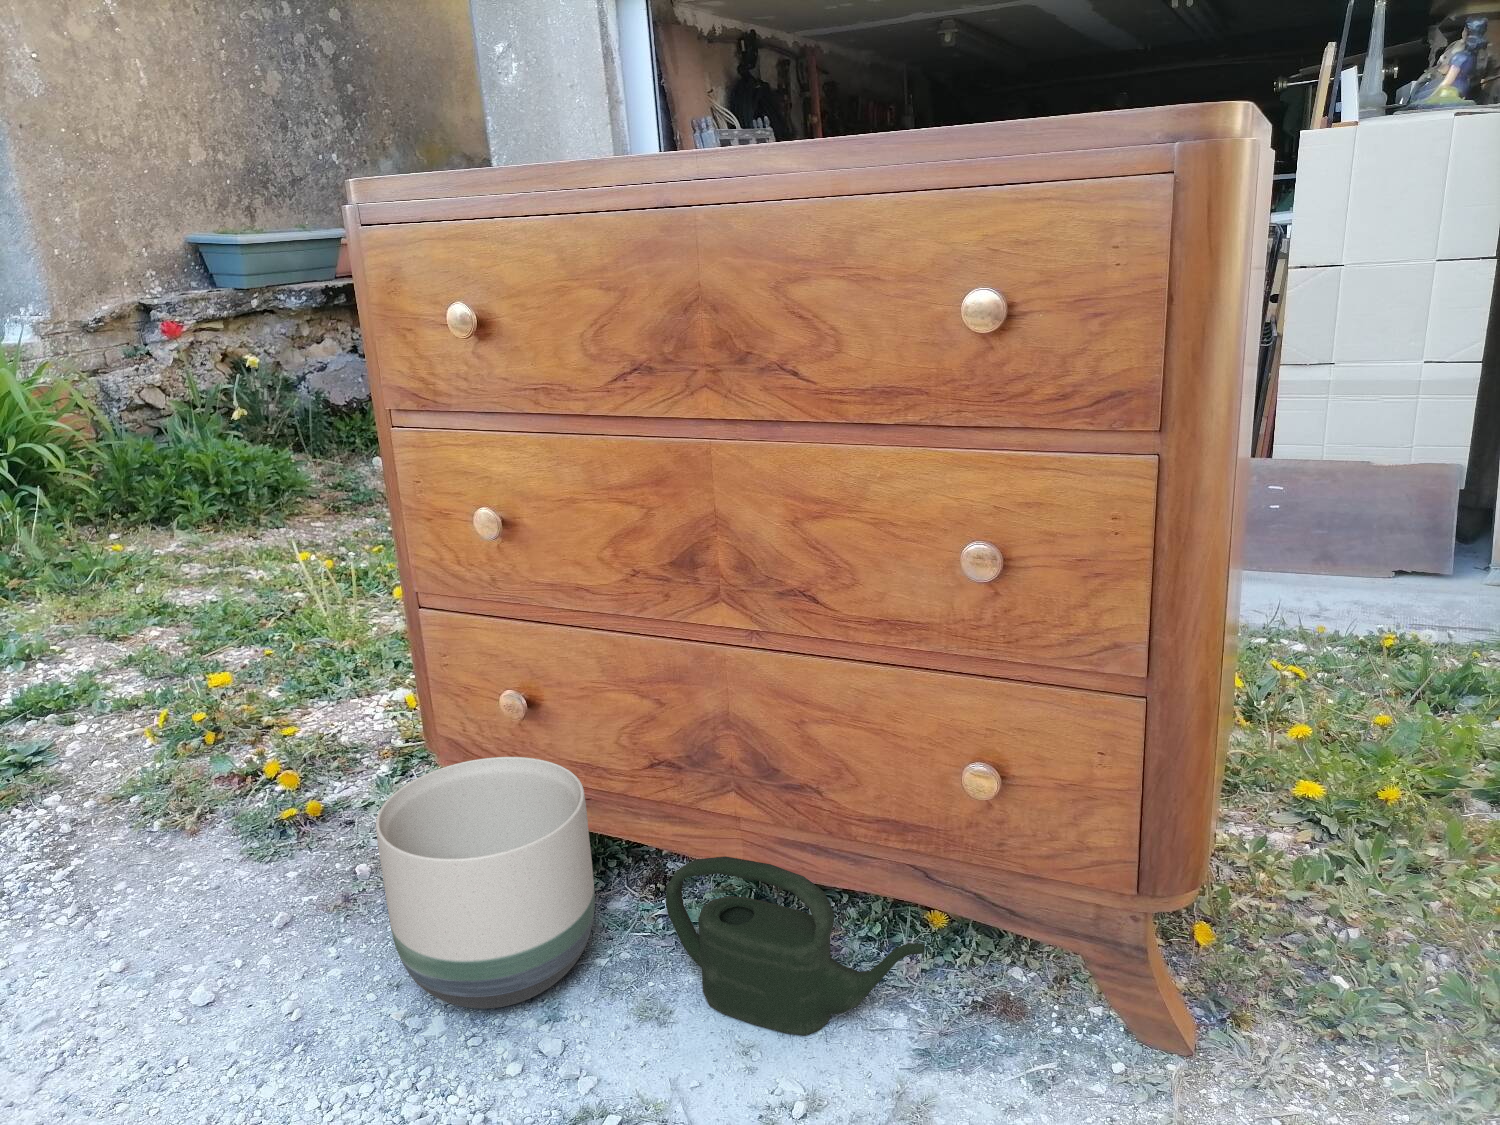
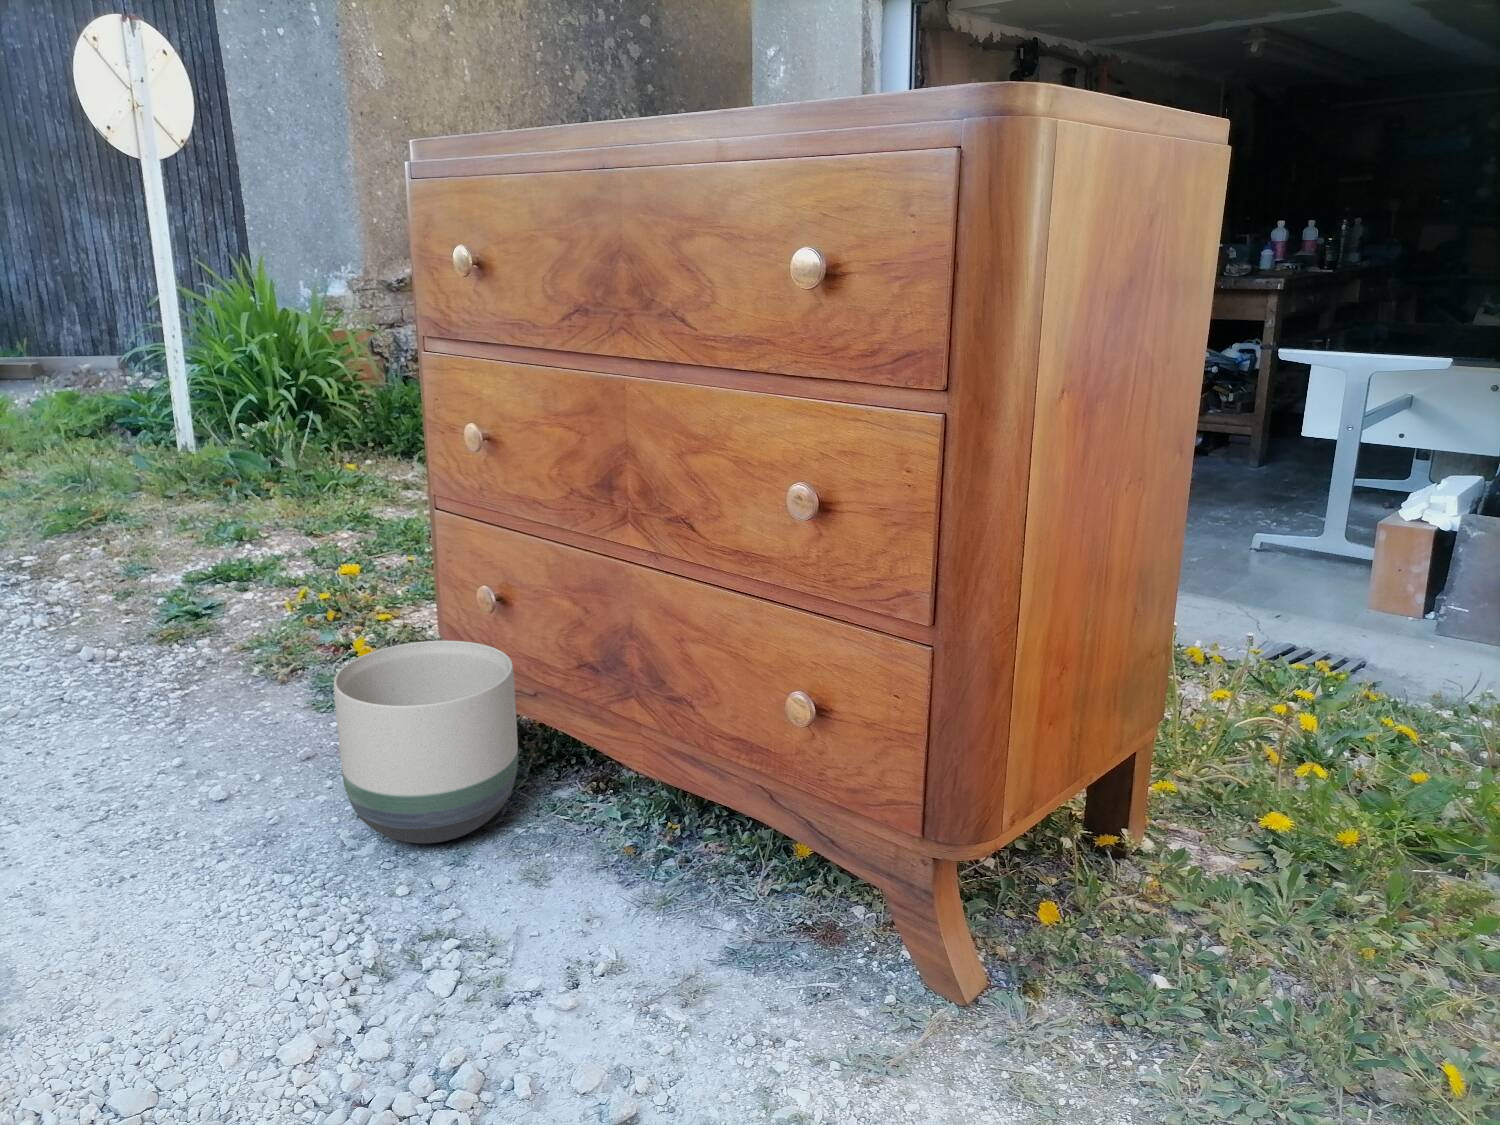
watering can: present [666,856,925,1035] -> none [558,748,734,917]

